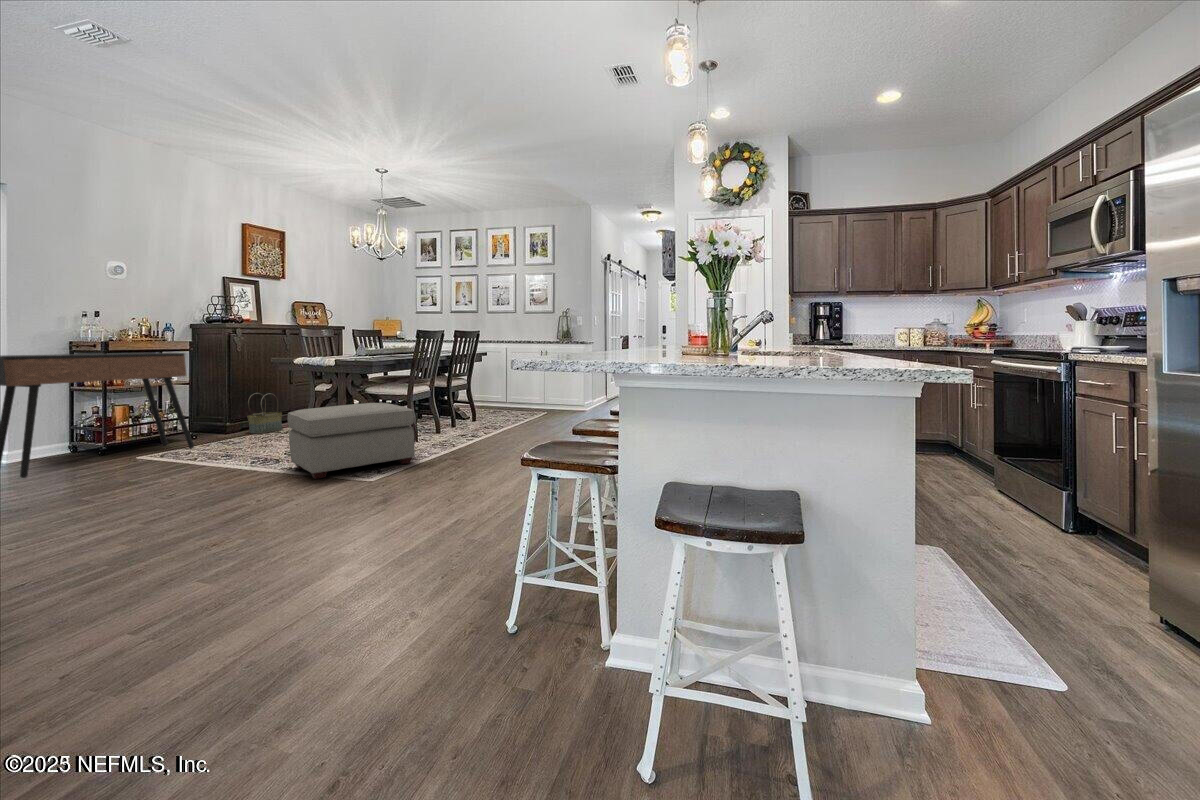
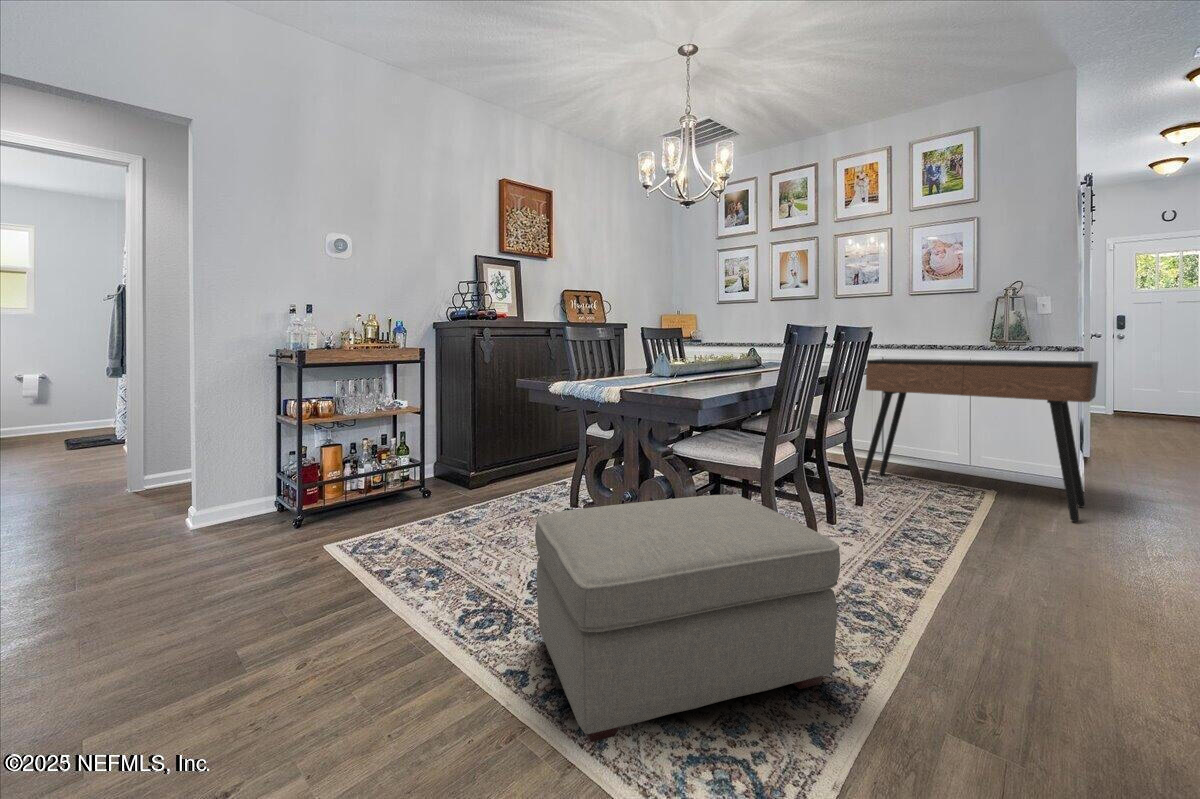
console table: present [0,353,194,478] -> present [862,359,1098,522]
basket: present [247,393,282,434] -> none [492,426,538,491]

